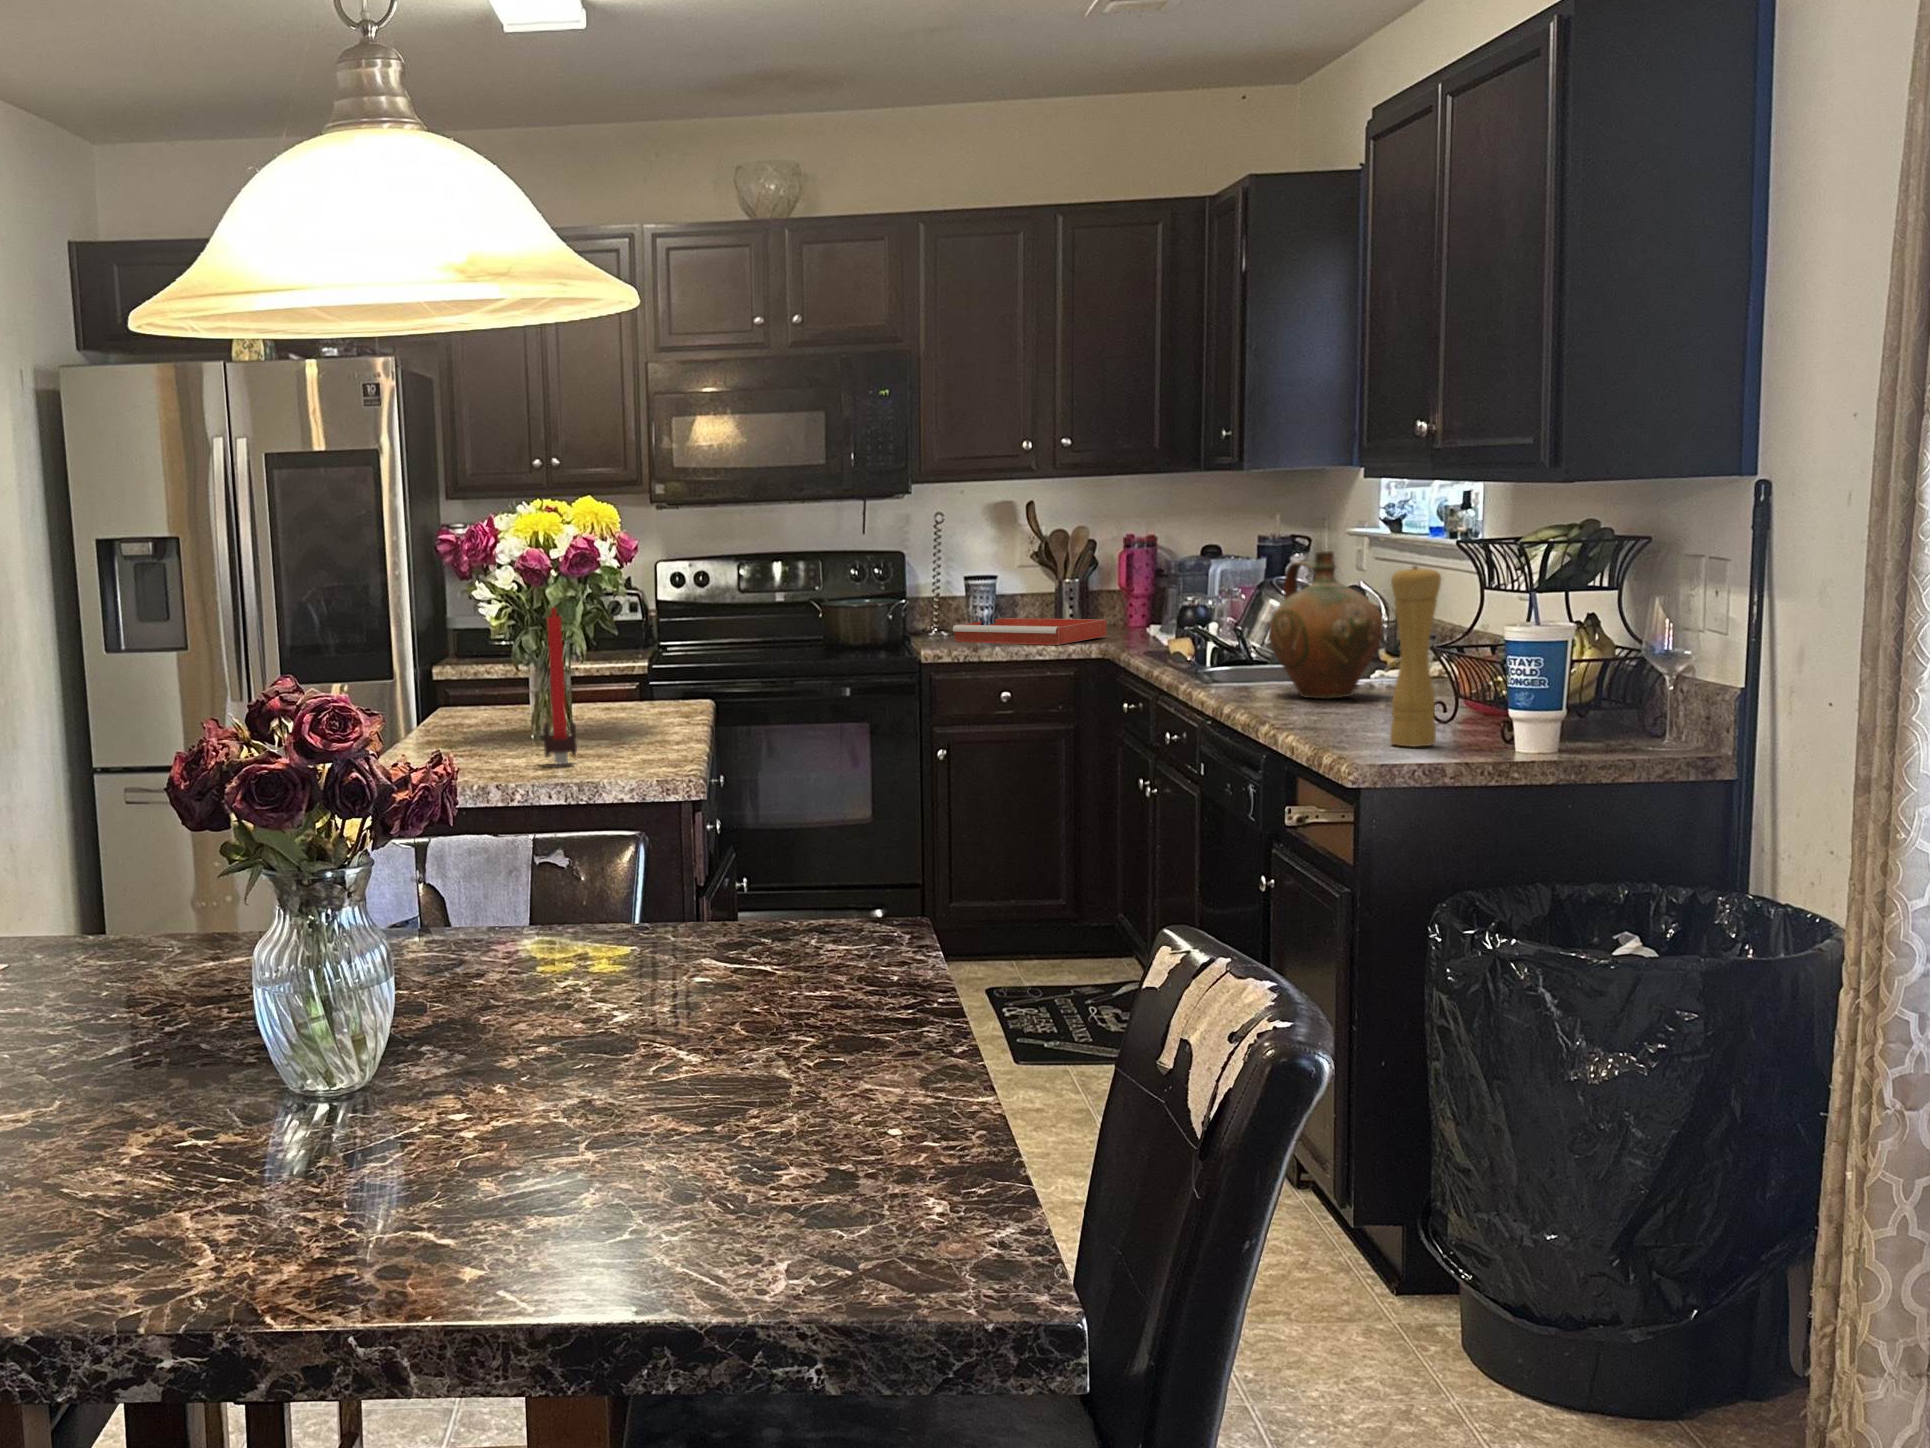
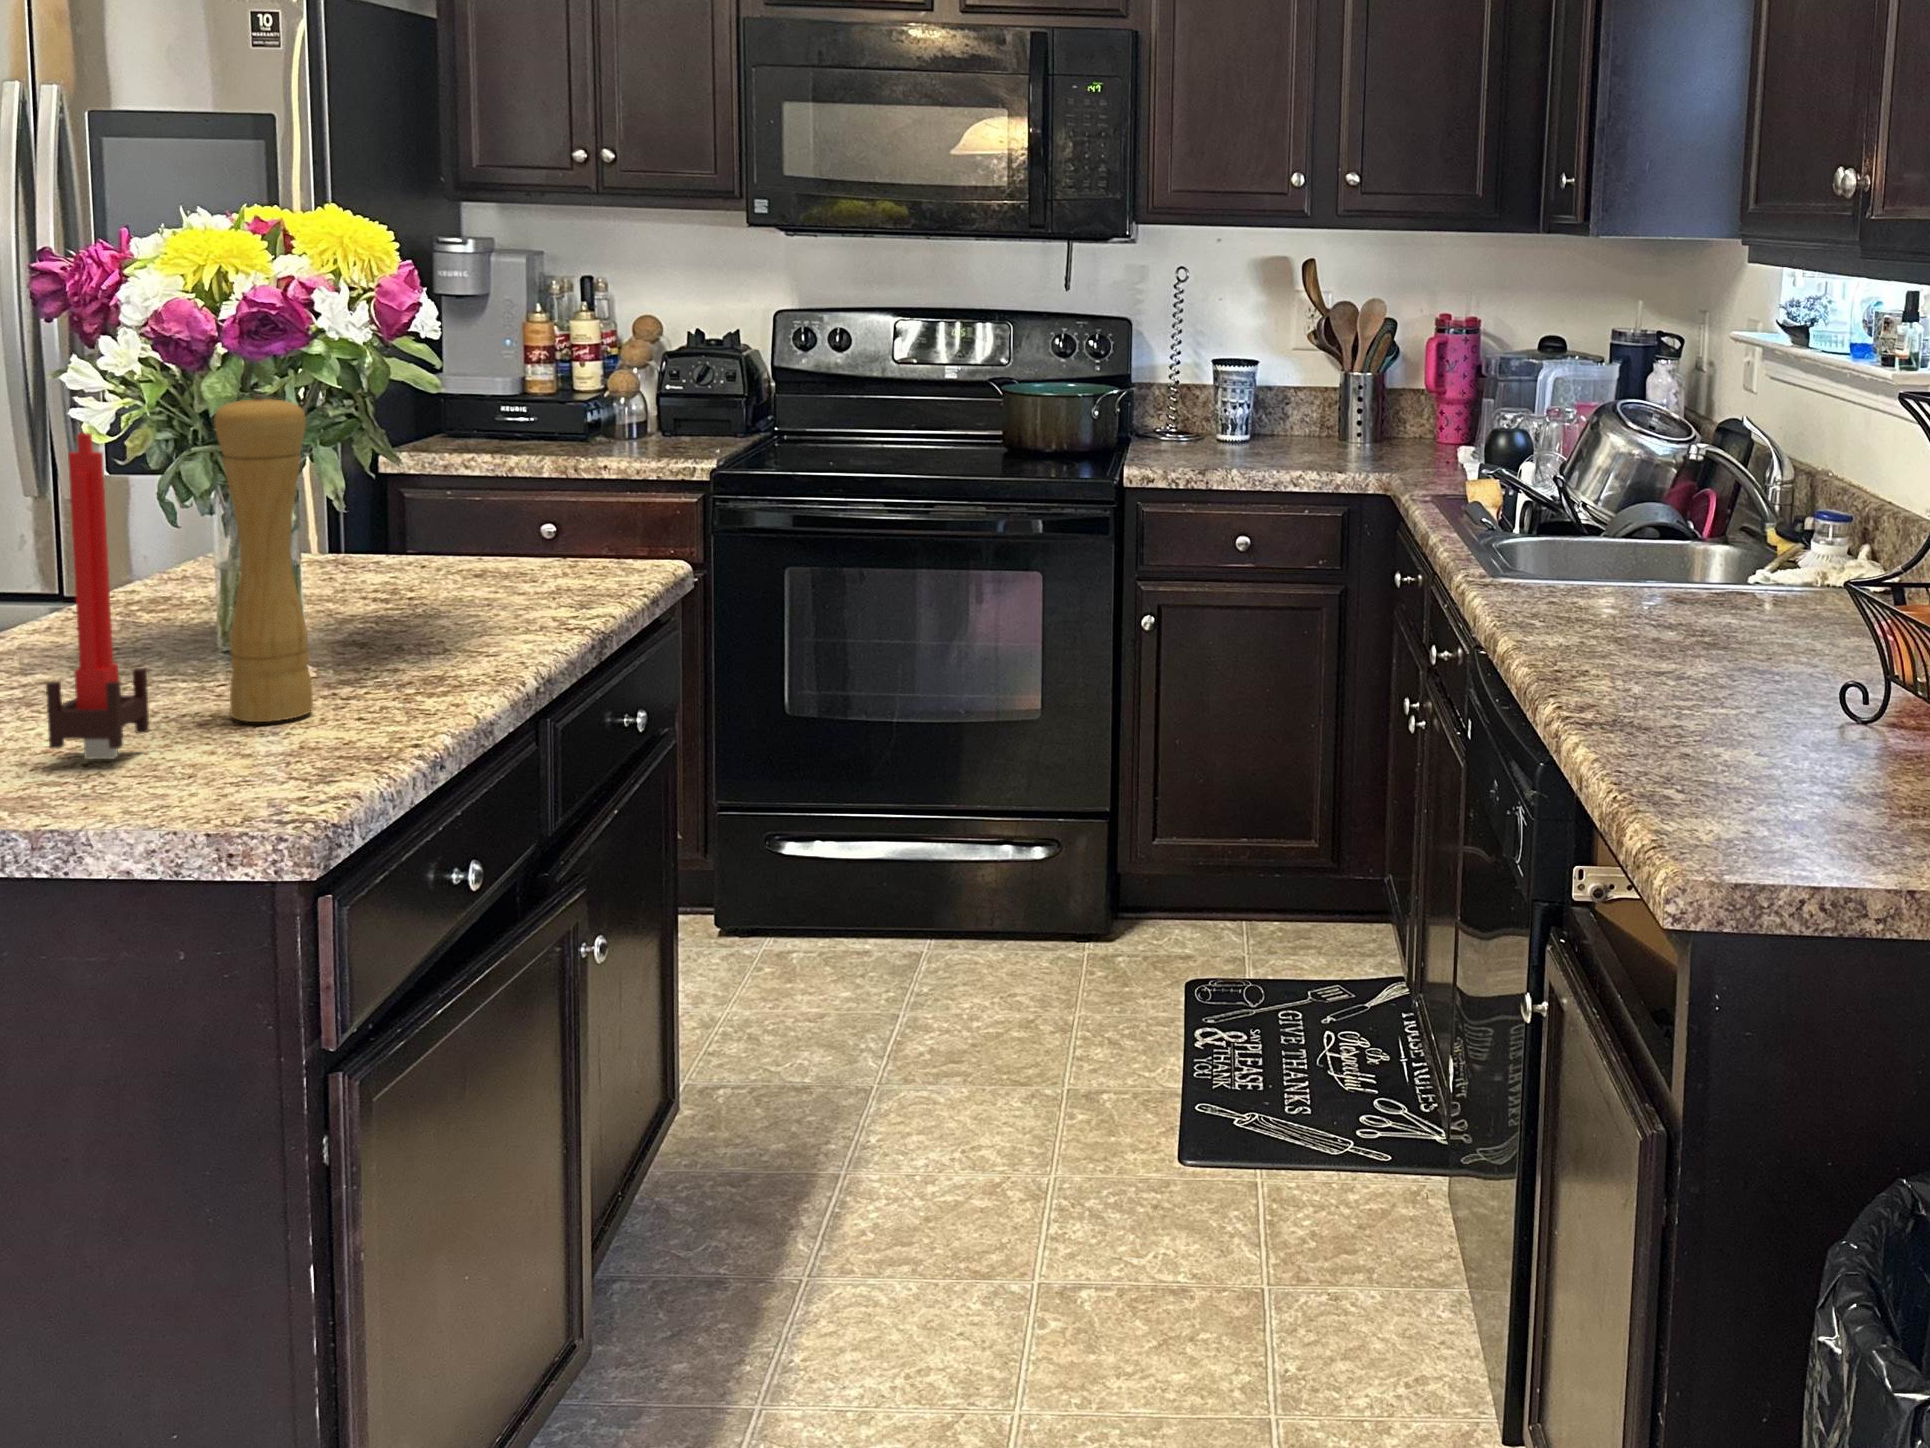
ceramic jug: present [1269,551,1383,699] -> none [1586,387,1774,641]
pepper mill: present [1390,566,1441,747] -> present [214,394,313,722]
tray: present [953,618,1106,645] -> none [1177,422,1397,473]

